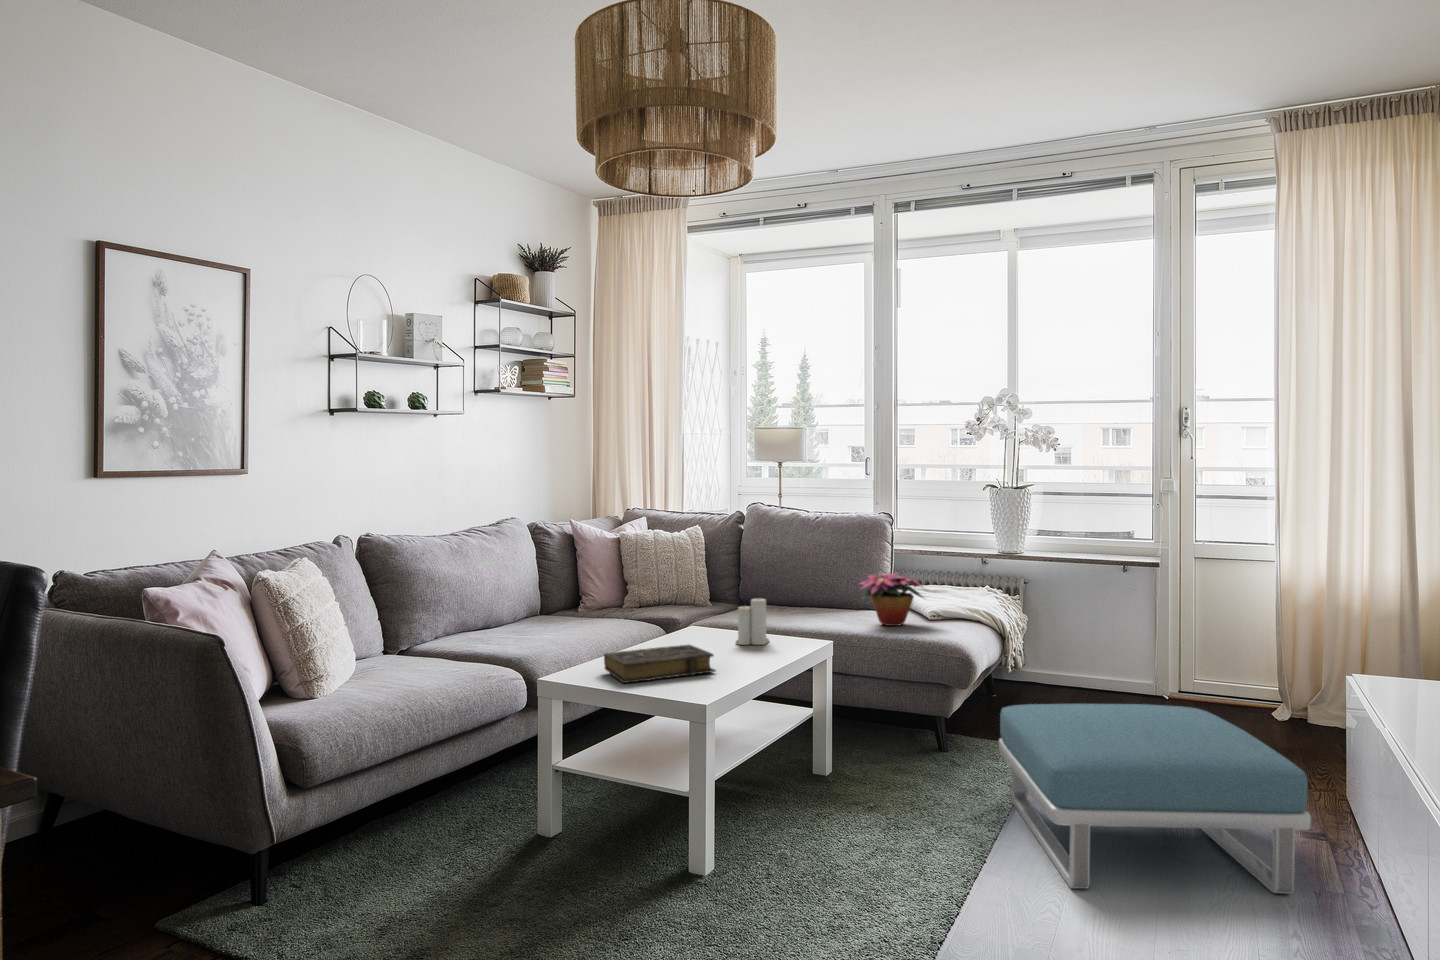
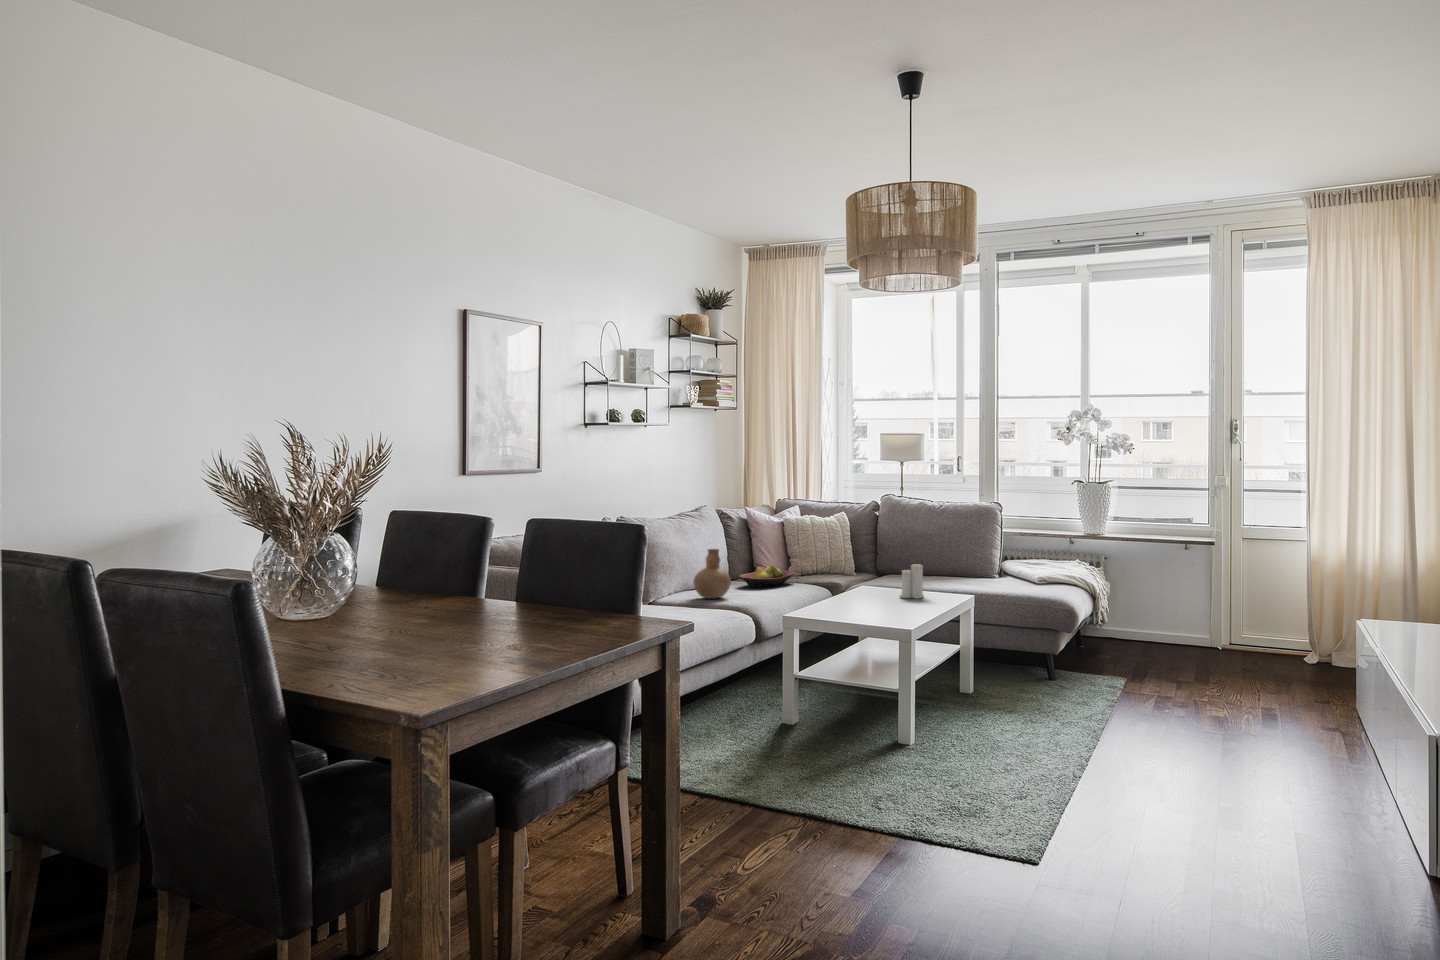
flower arrangement: present [860,573,923,626] -> none [981,547,1041,588]
vase: none [461,578,513,646] -> present [693,549,731,598]
fruit bowl: none [543,595,622,627] -> present [739,565,794,588]
book: present [604,645,715,683] -> none [820,595,902,618]
footstool: present [999,704,1311,894] -> none [1102,638,1327,757]

